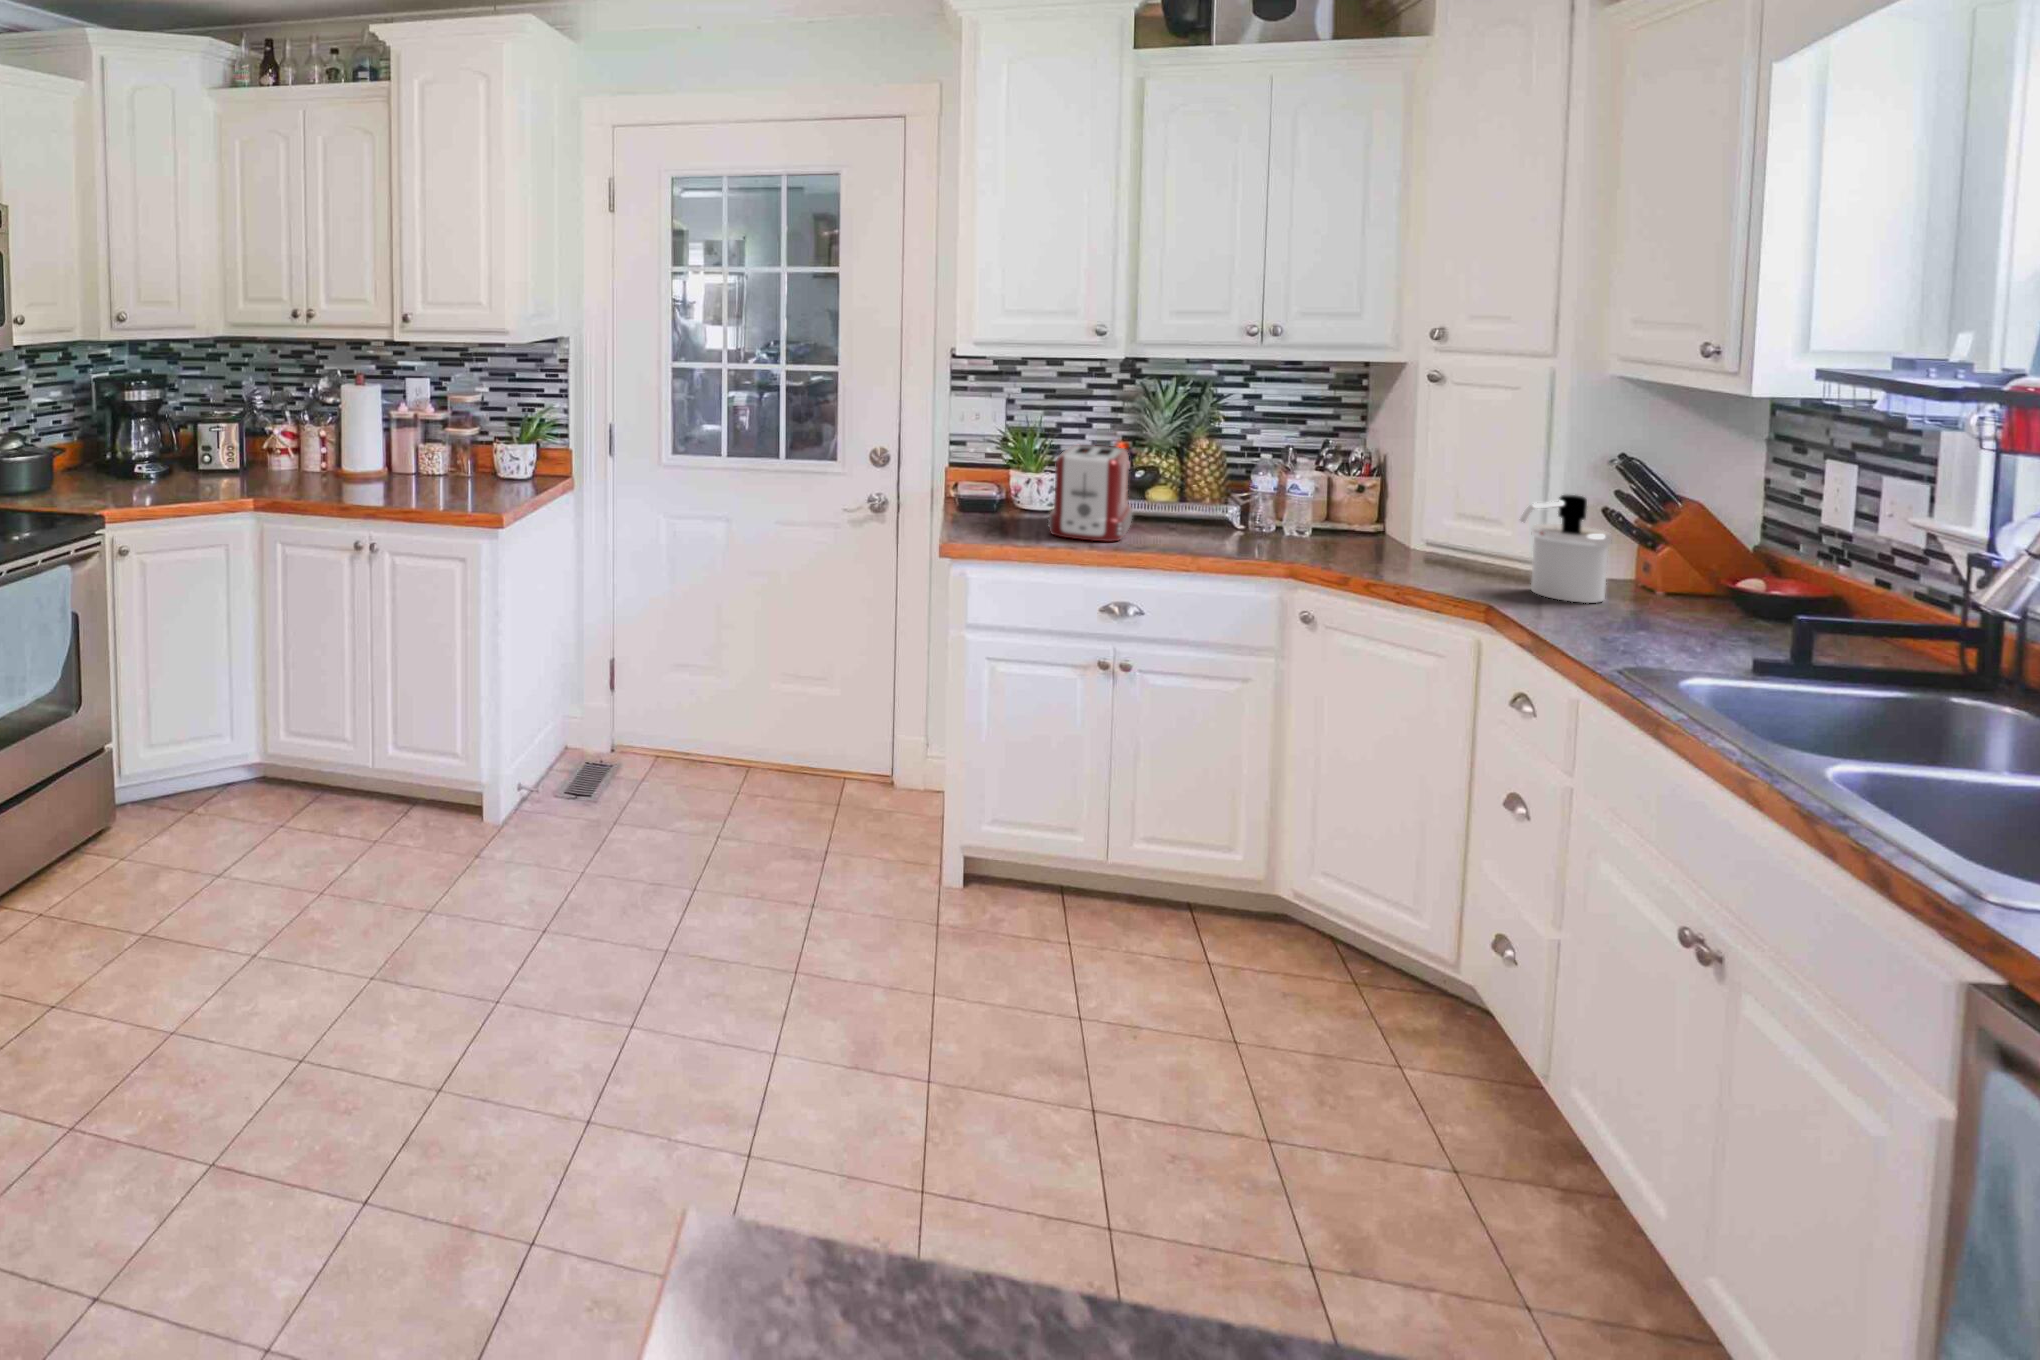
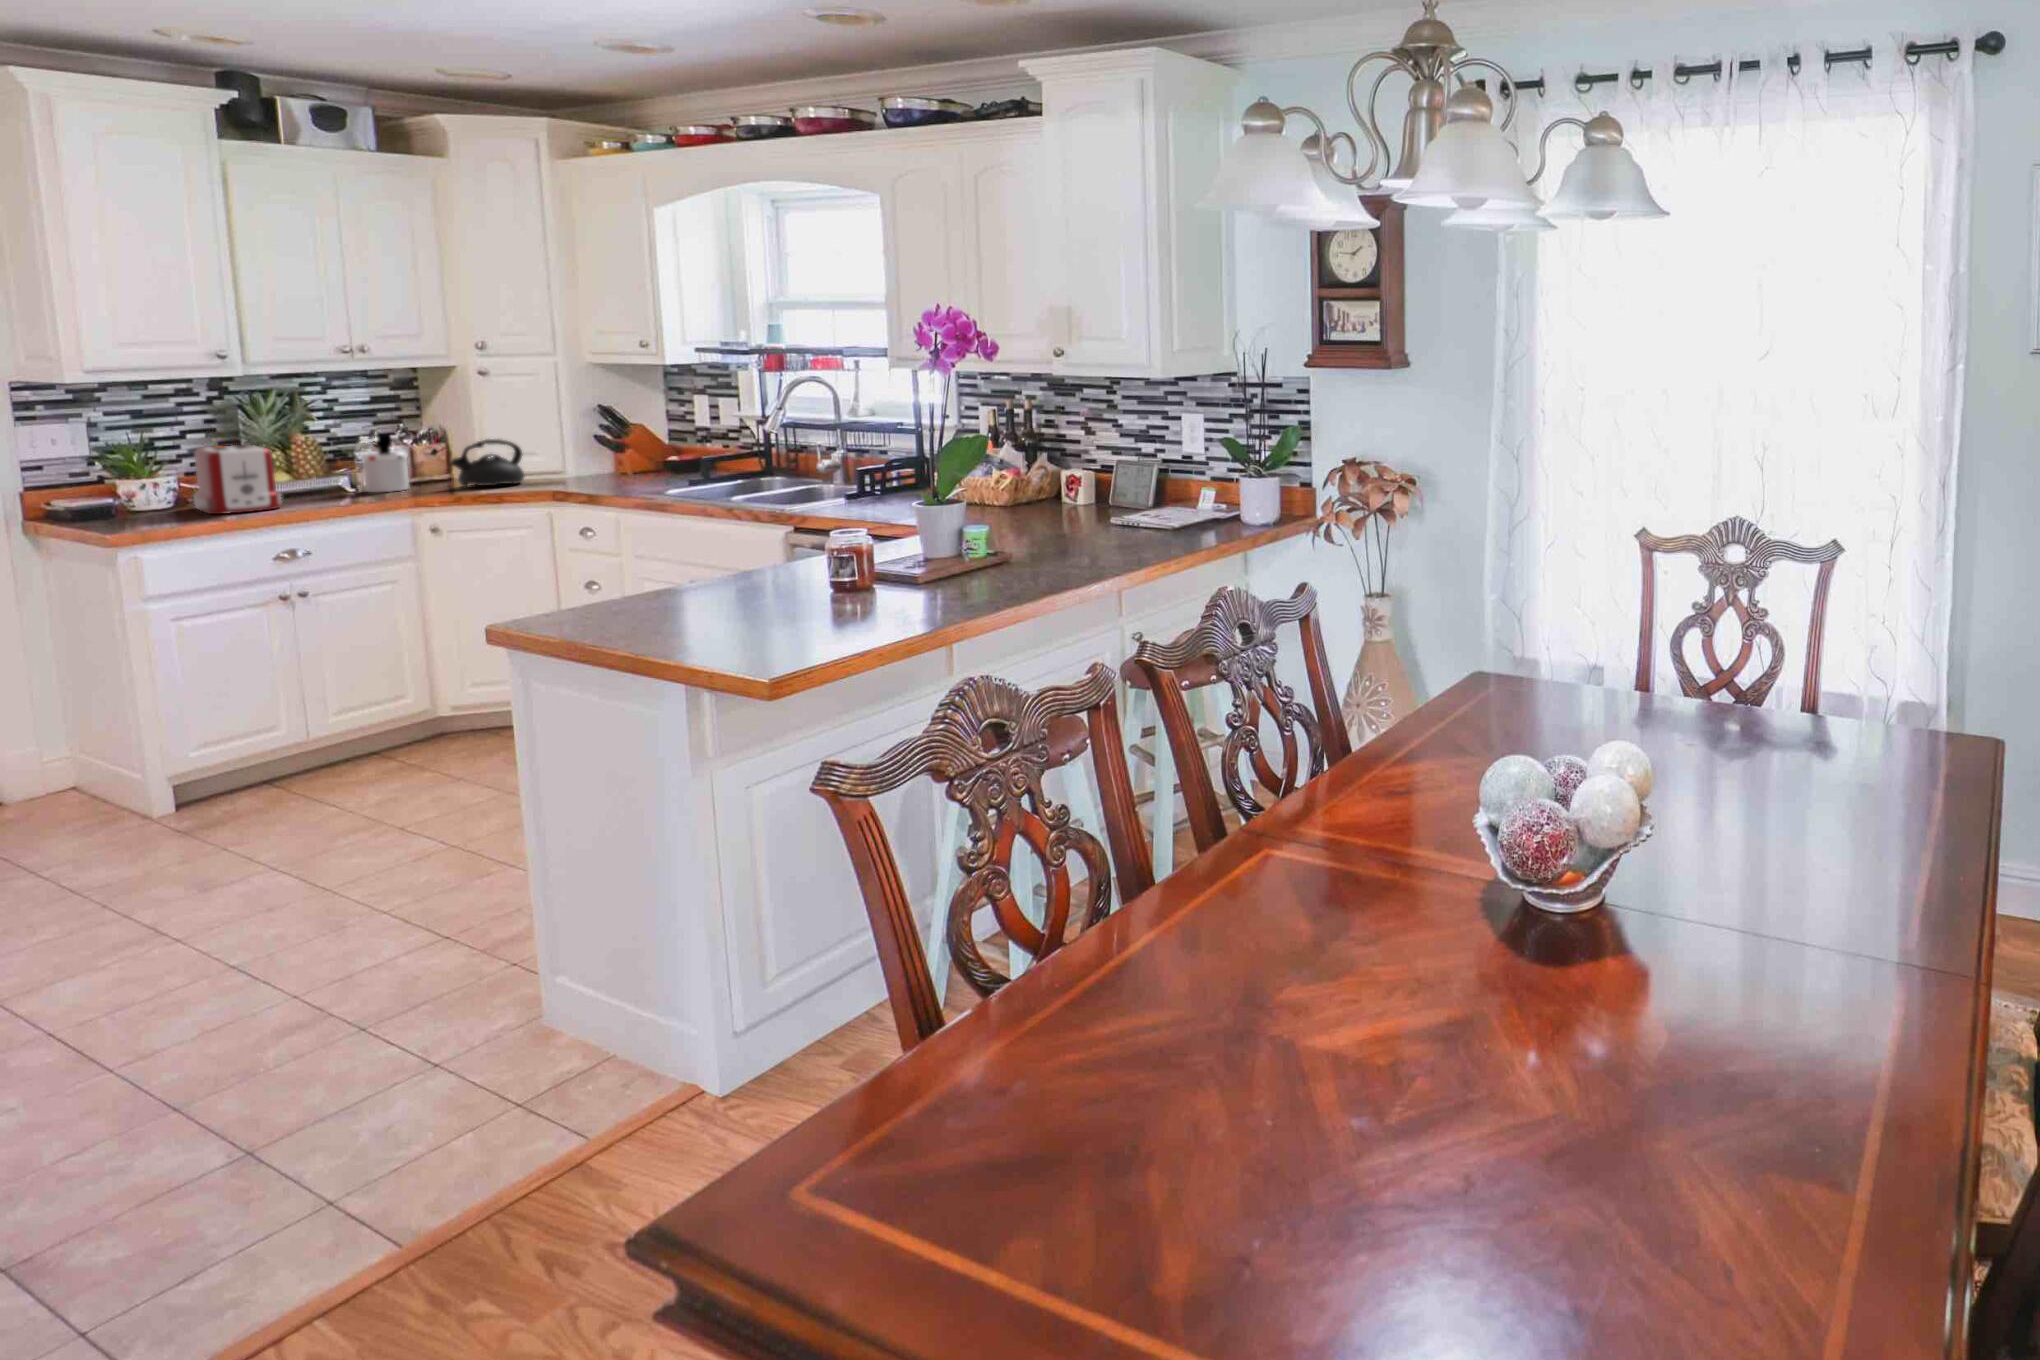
teapot: none [1343,486,1455,571] -> present [450,439,525,487]
soap dispenser: present [1520,495,1611,603] -> present [356,434,409,493]

